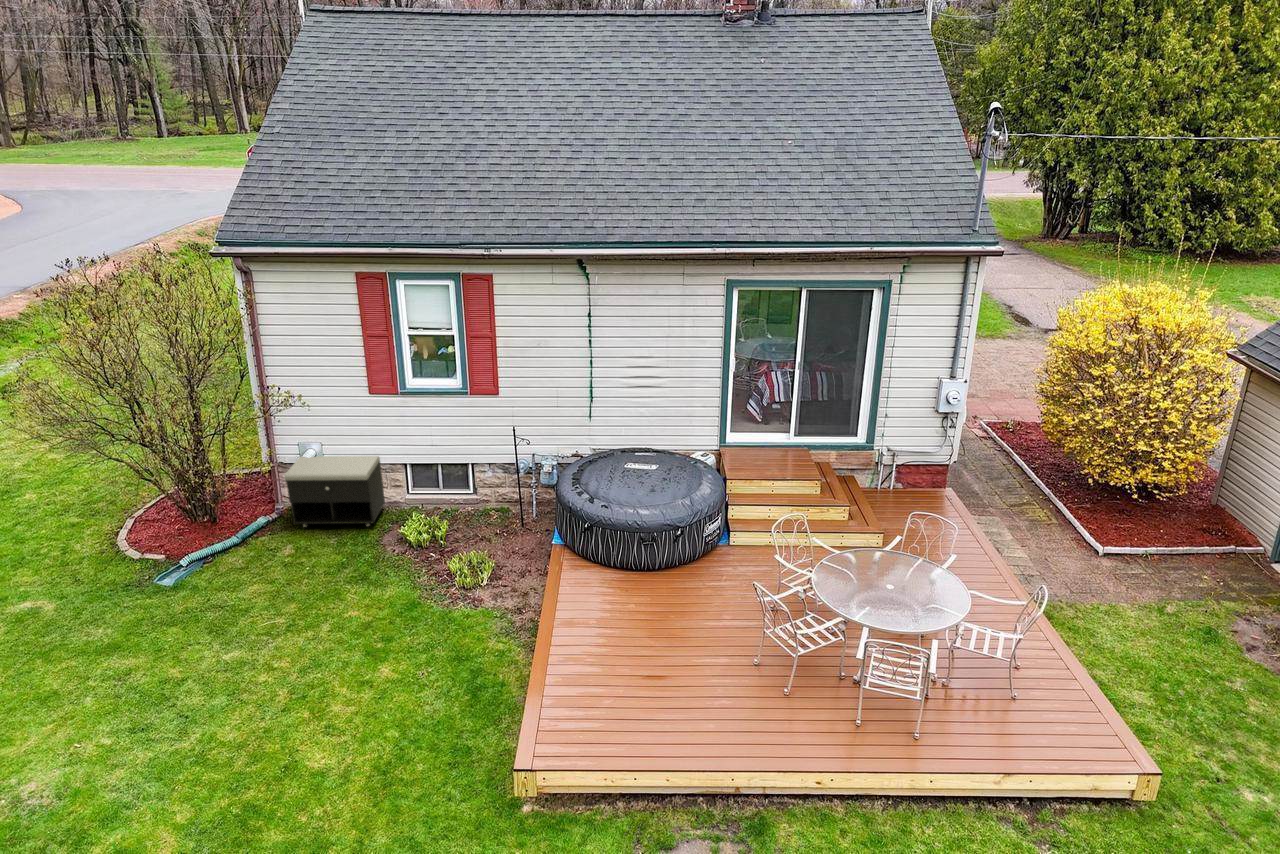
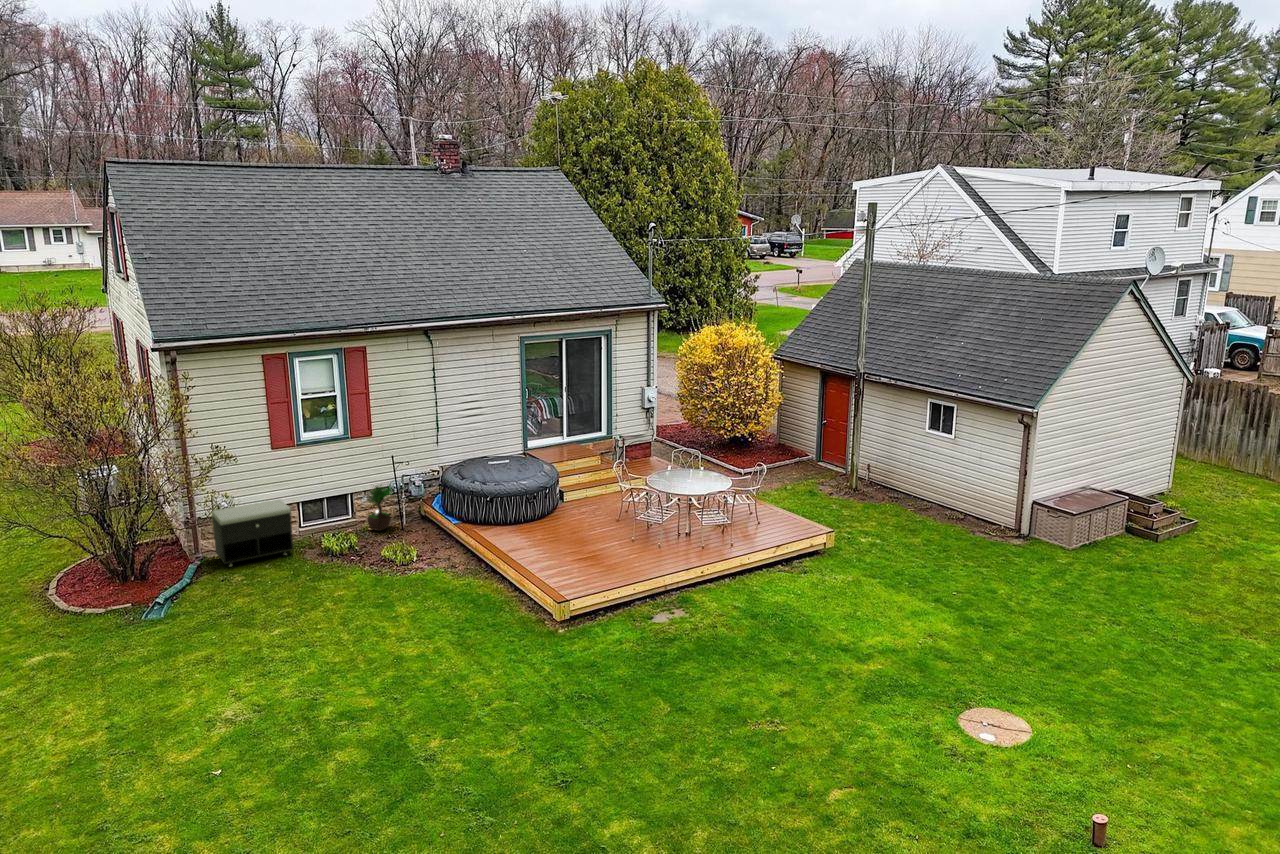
potted tree: none [470,457,510,518] -> present [367,485,392,531]

